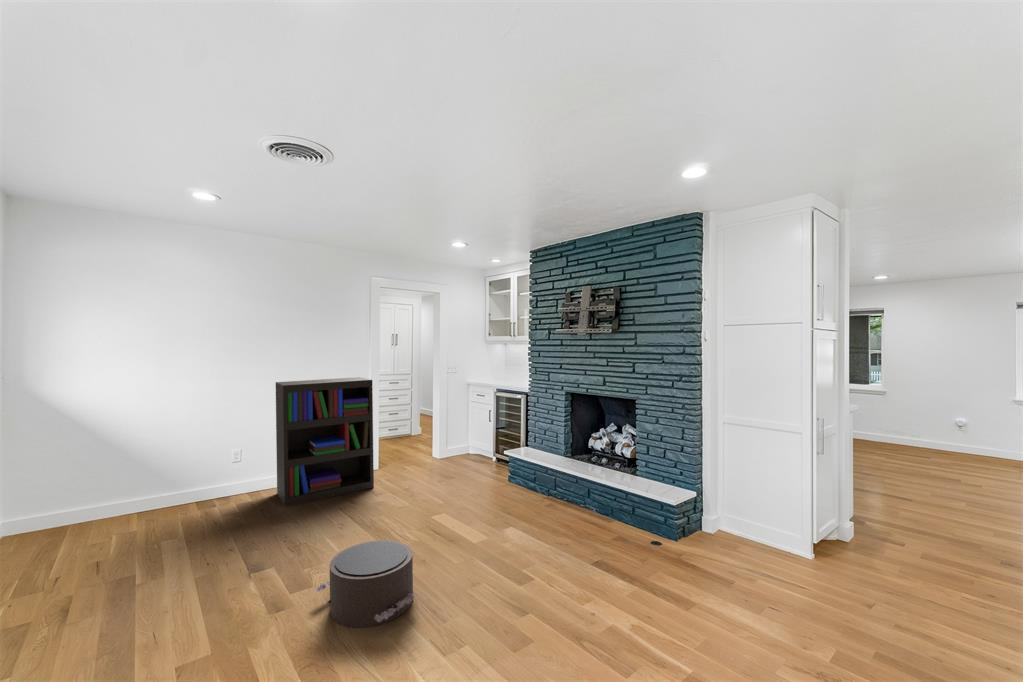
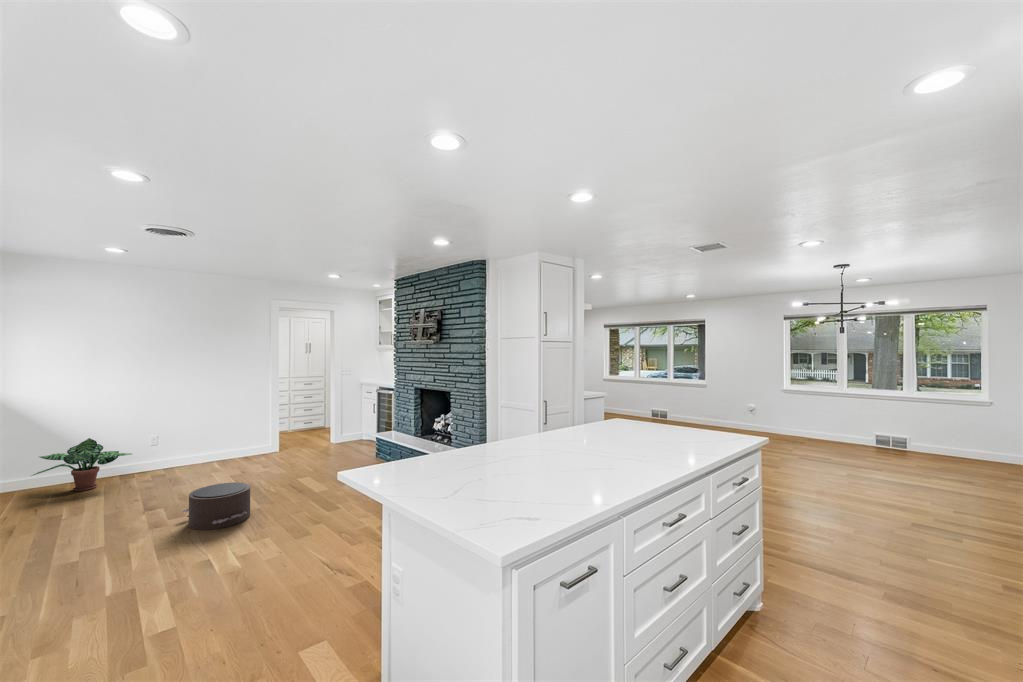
bookshelf: present [276,377,374,506] -> none [185,376,264,473]
potted plant: none [91,466,223,539] -> present [33,438,132,491]

